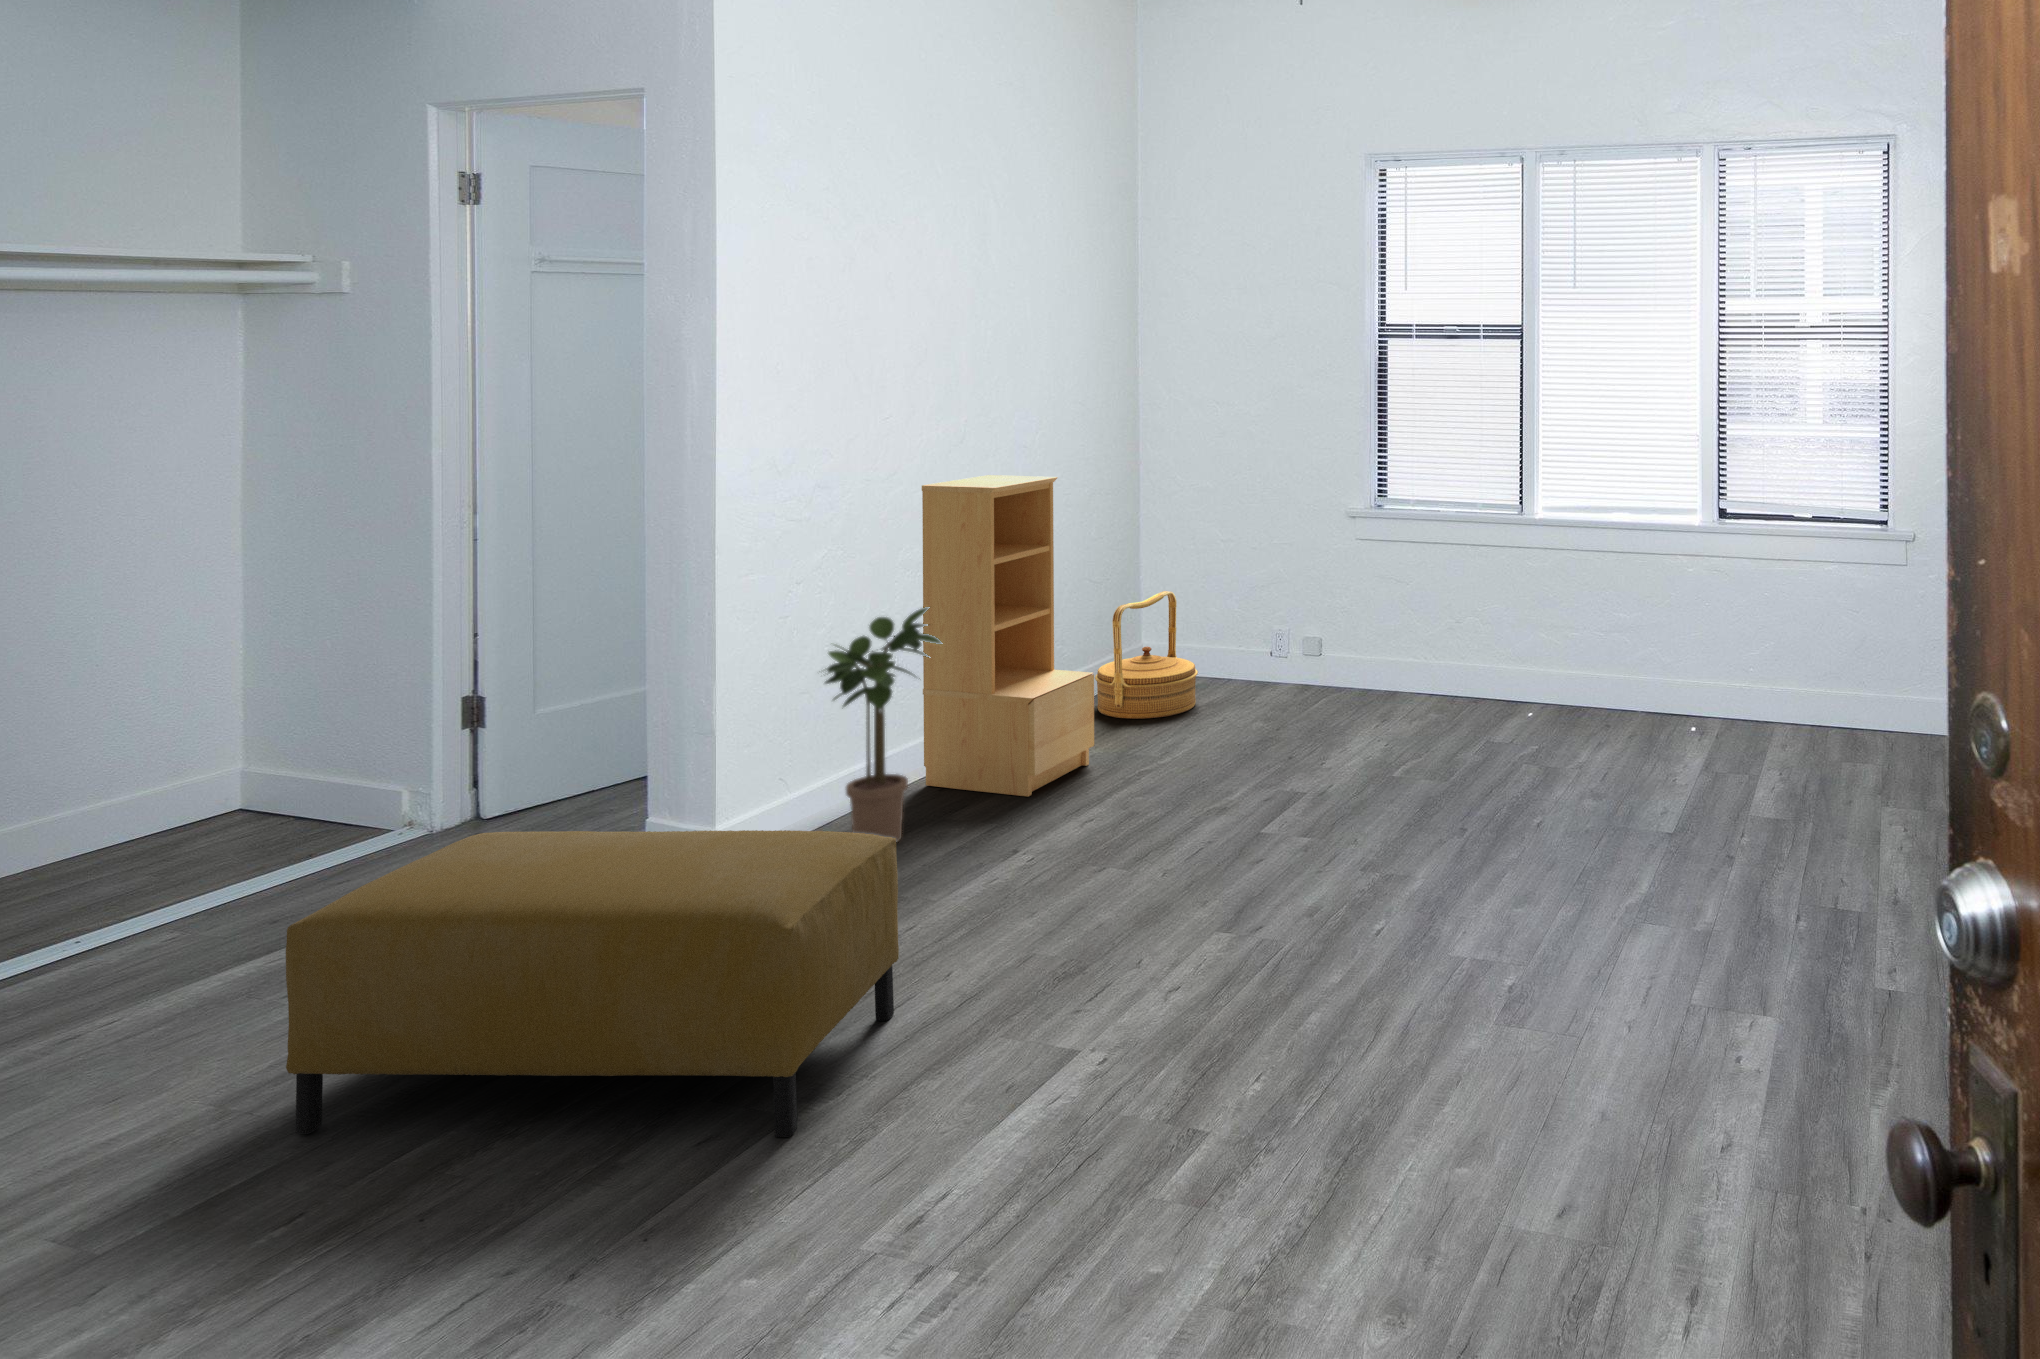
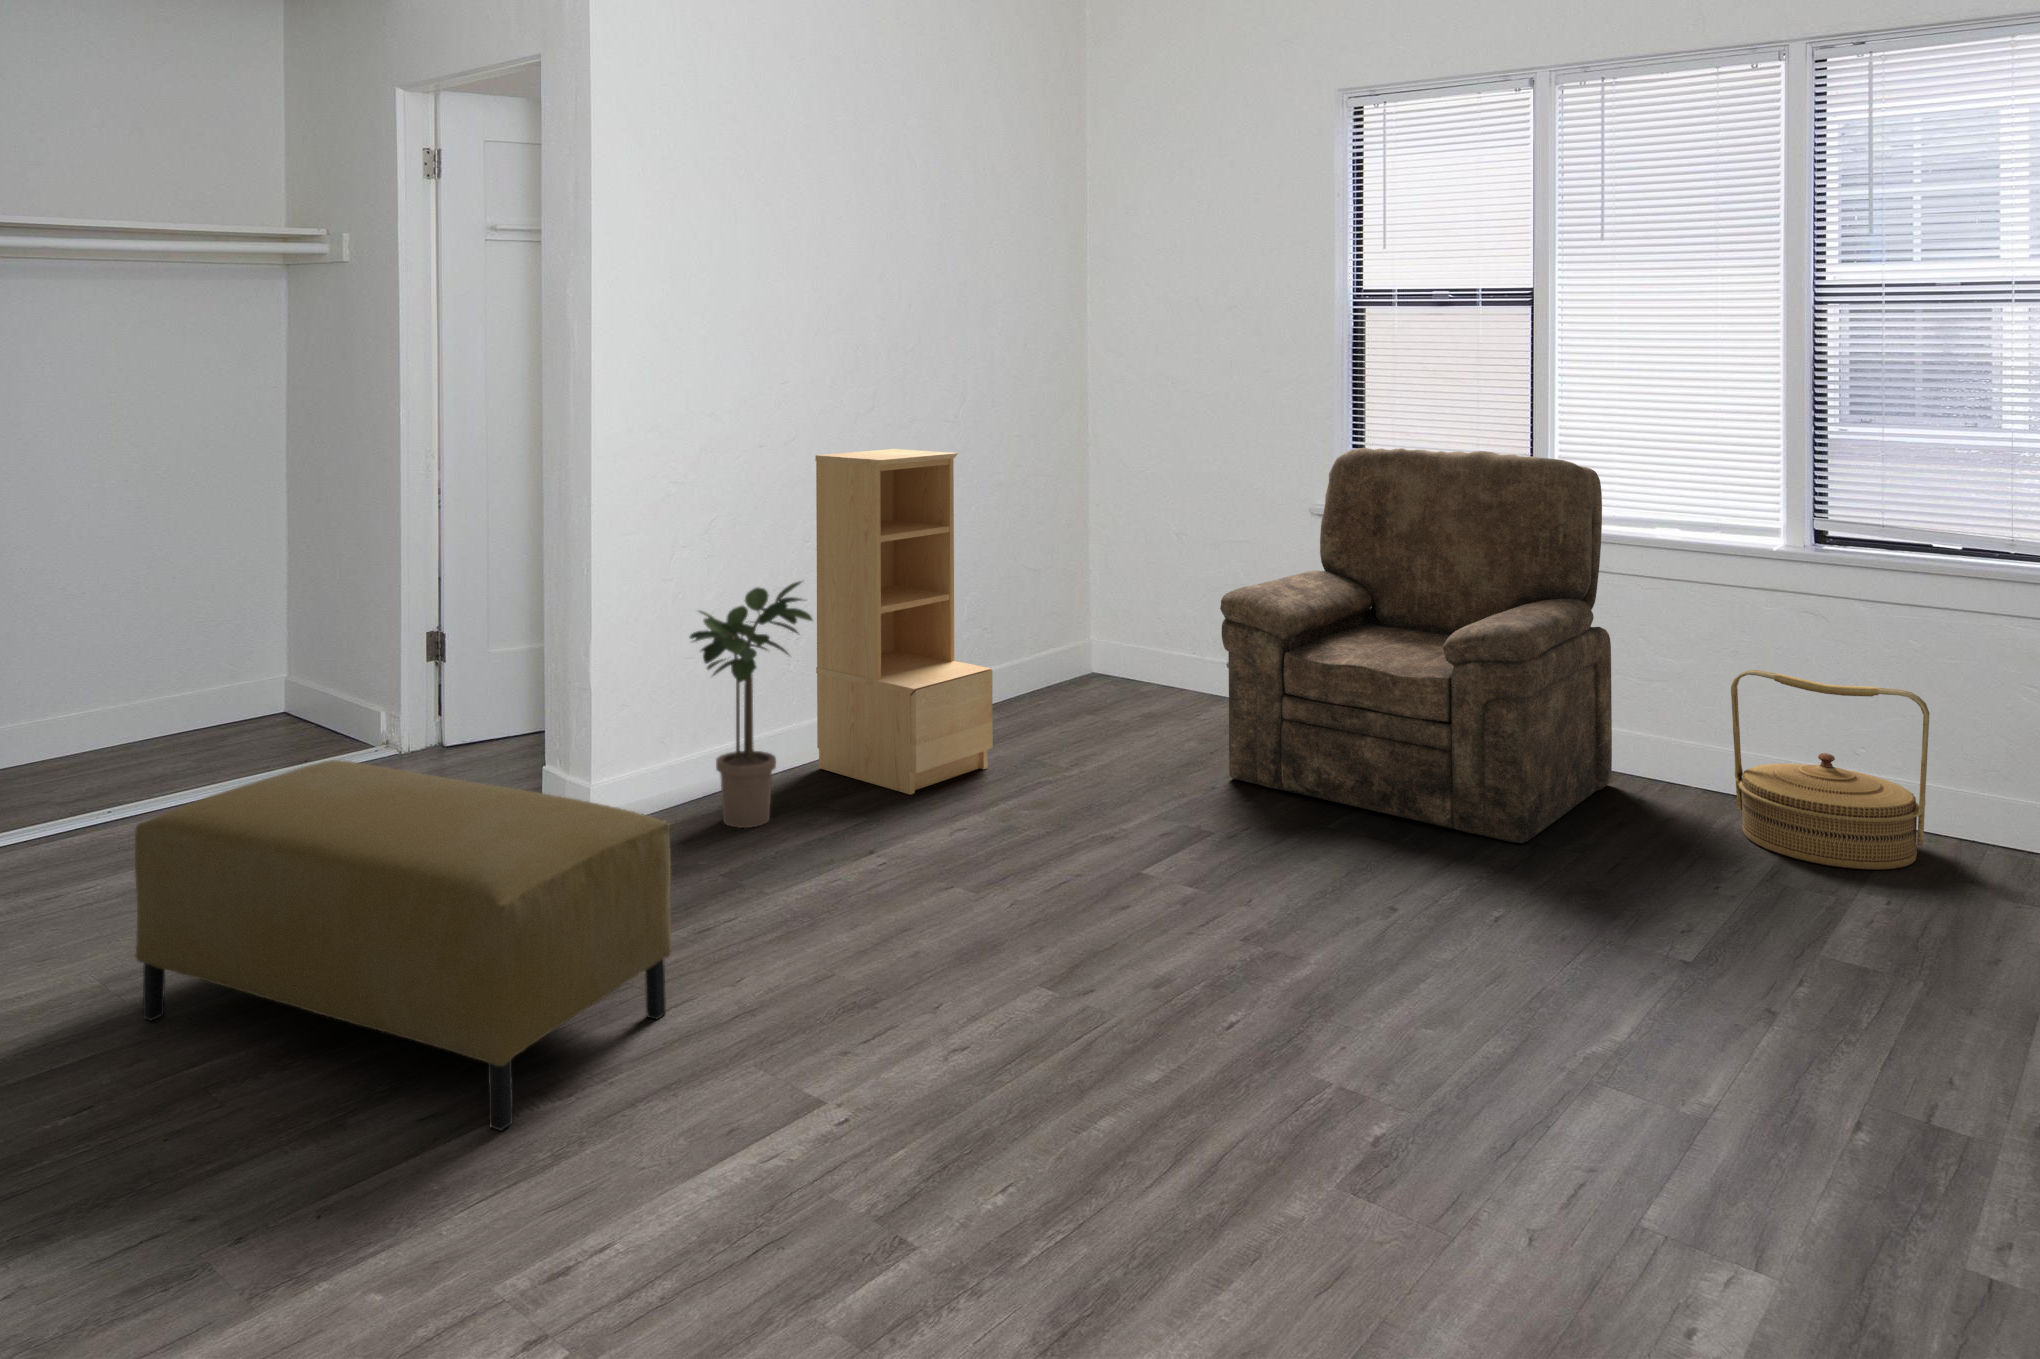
armchair: none [1295,457,1585,765] -> present [1220,448,1612,843]
woven basket: present [1095,591,1198,719] -> present [1731,670,1930,870]

